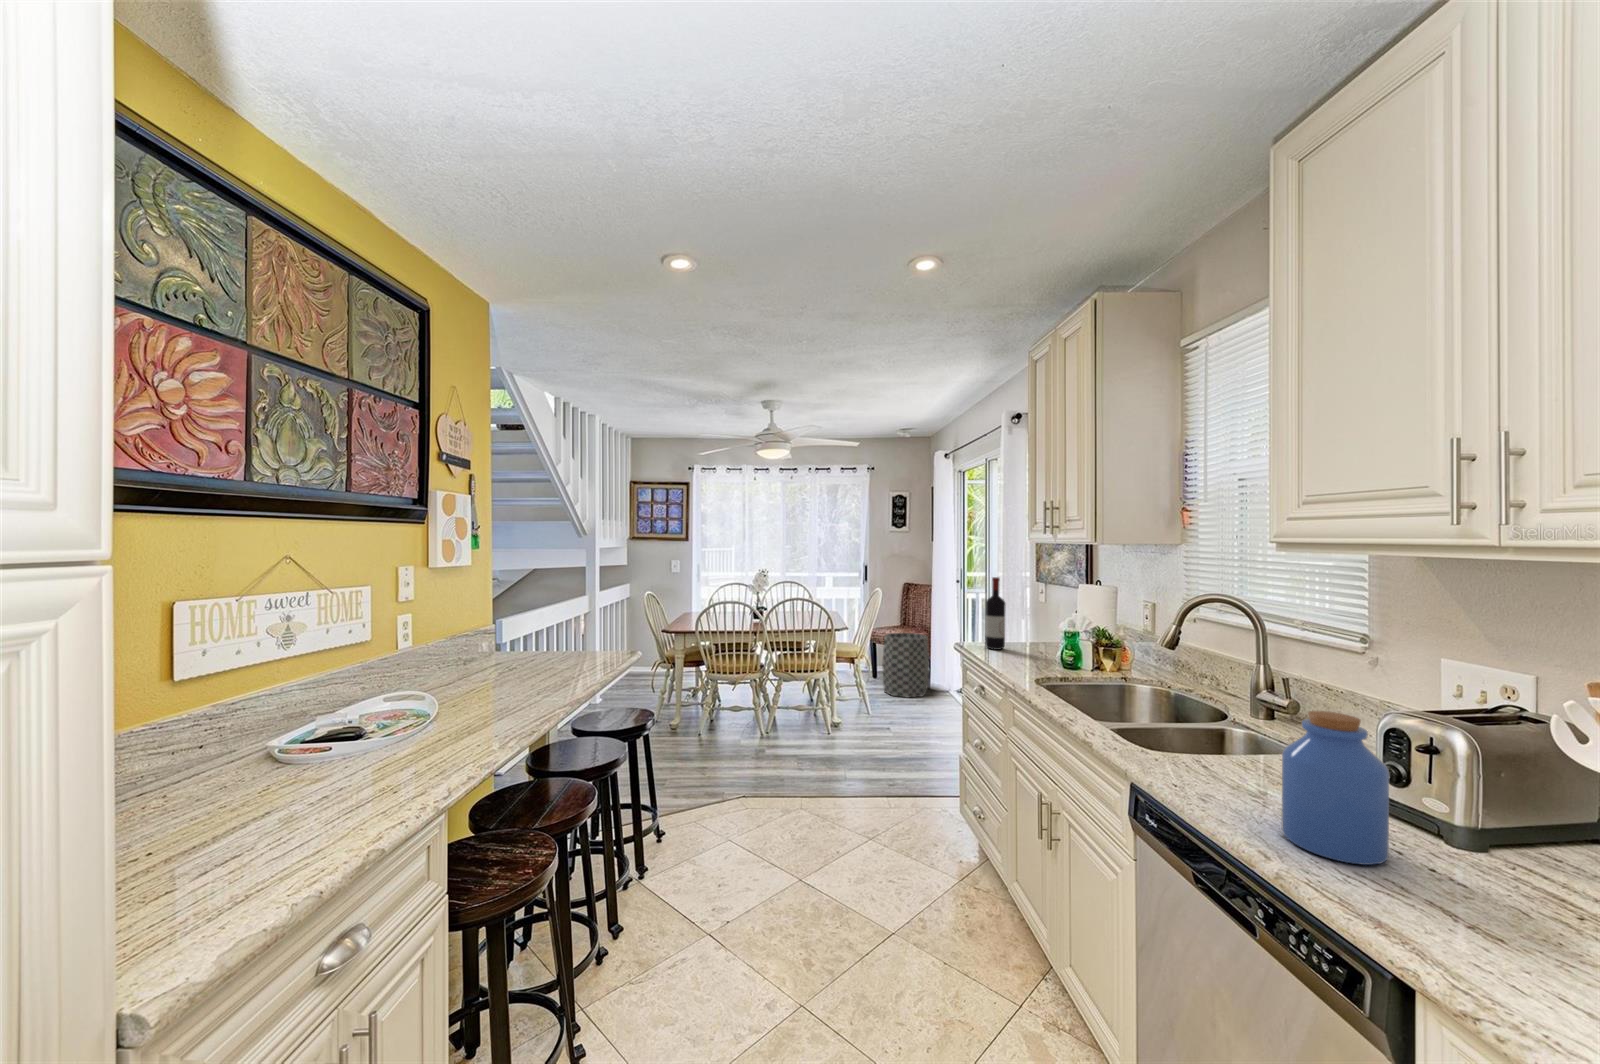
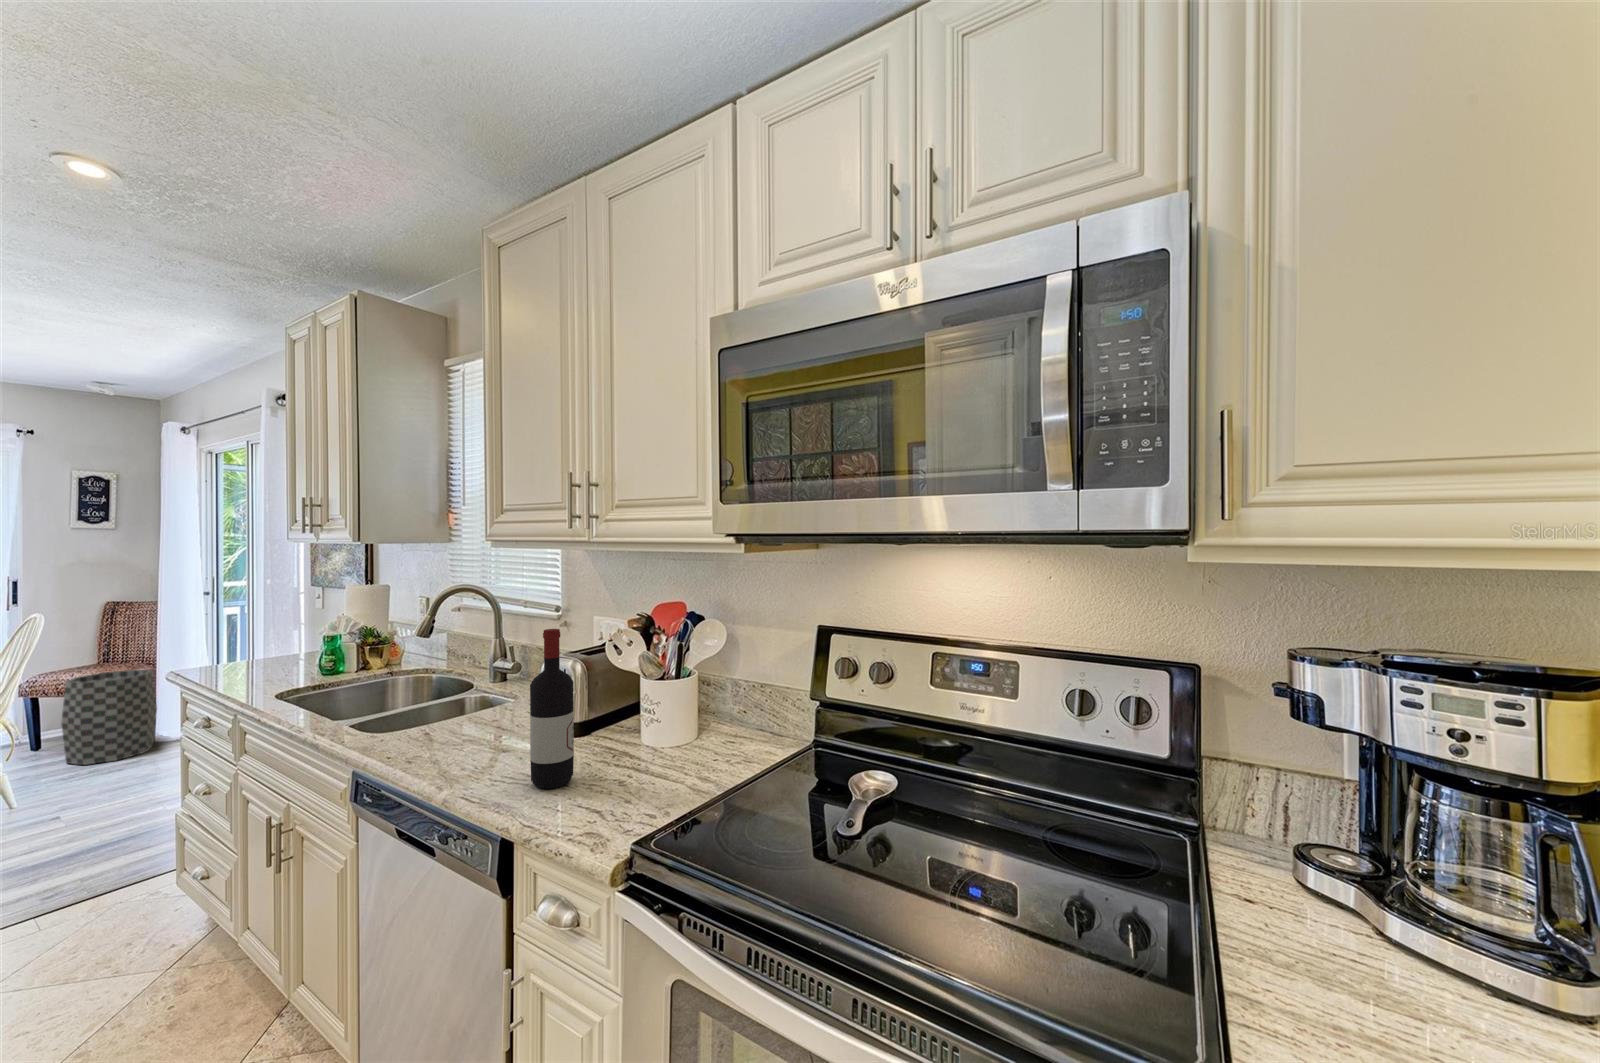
wine bottle: present [985,577,1006,650] -> present [530,629,574,789]
jar: present [1282,711,1389,865] -> none [465,666,529,770]

